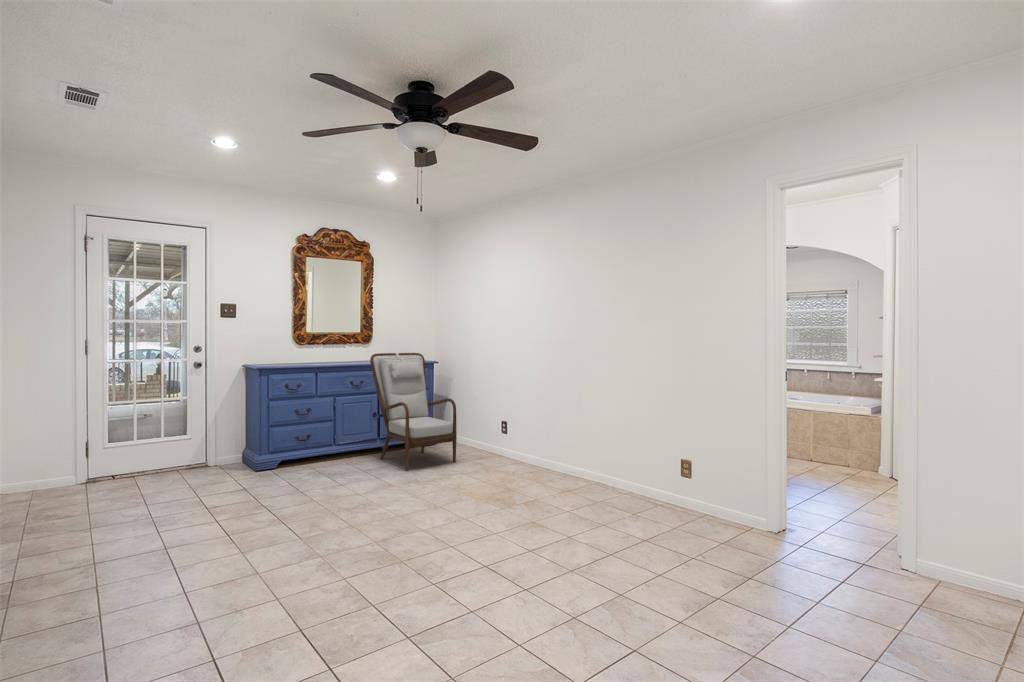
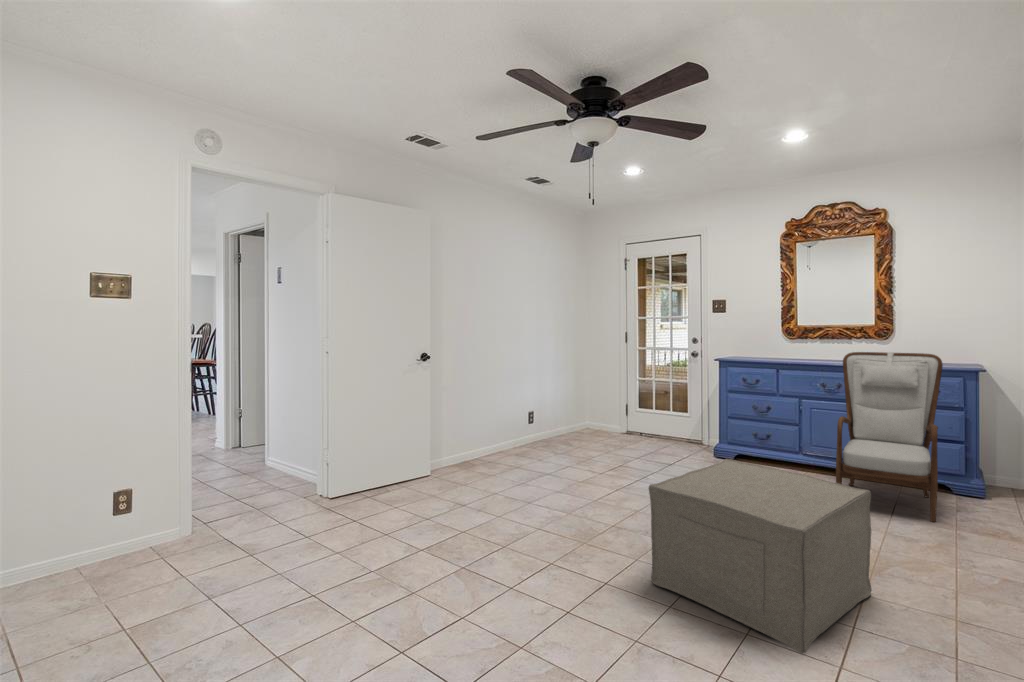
ottoman: none [428,434,575,550] -> present [649,459,871,653]

